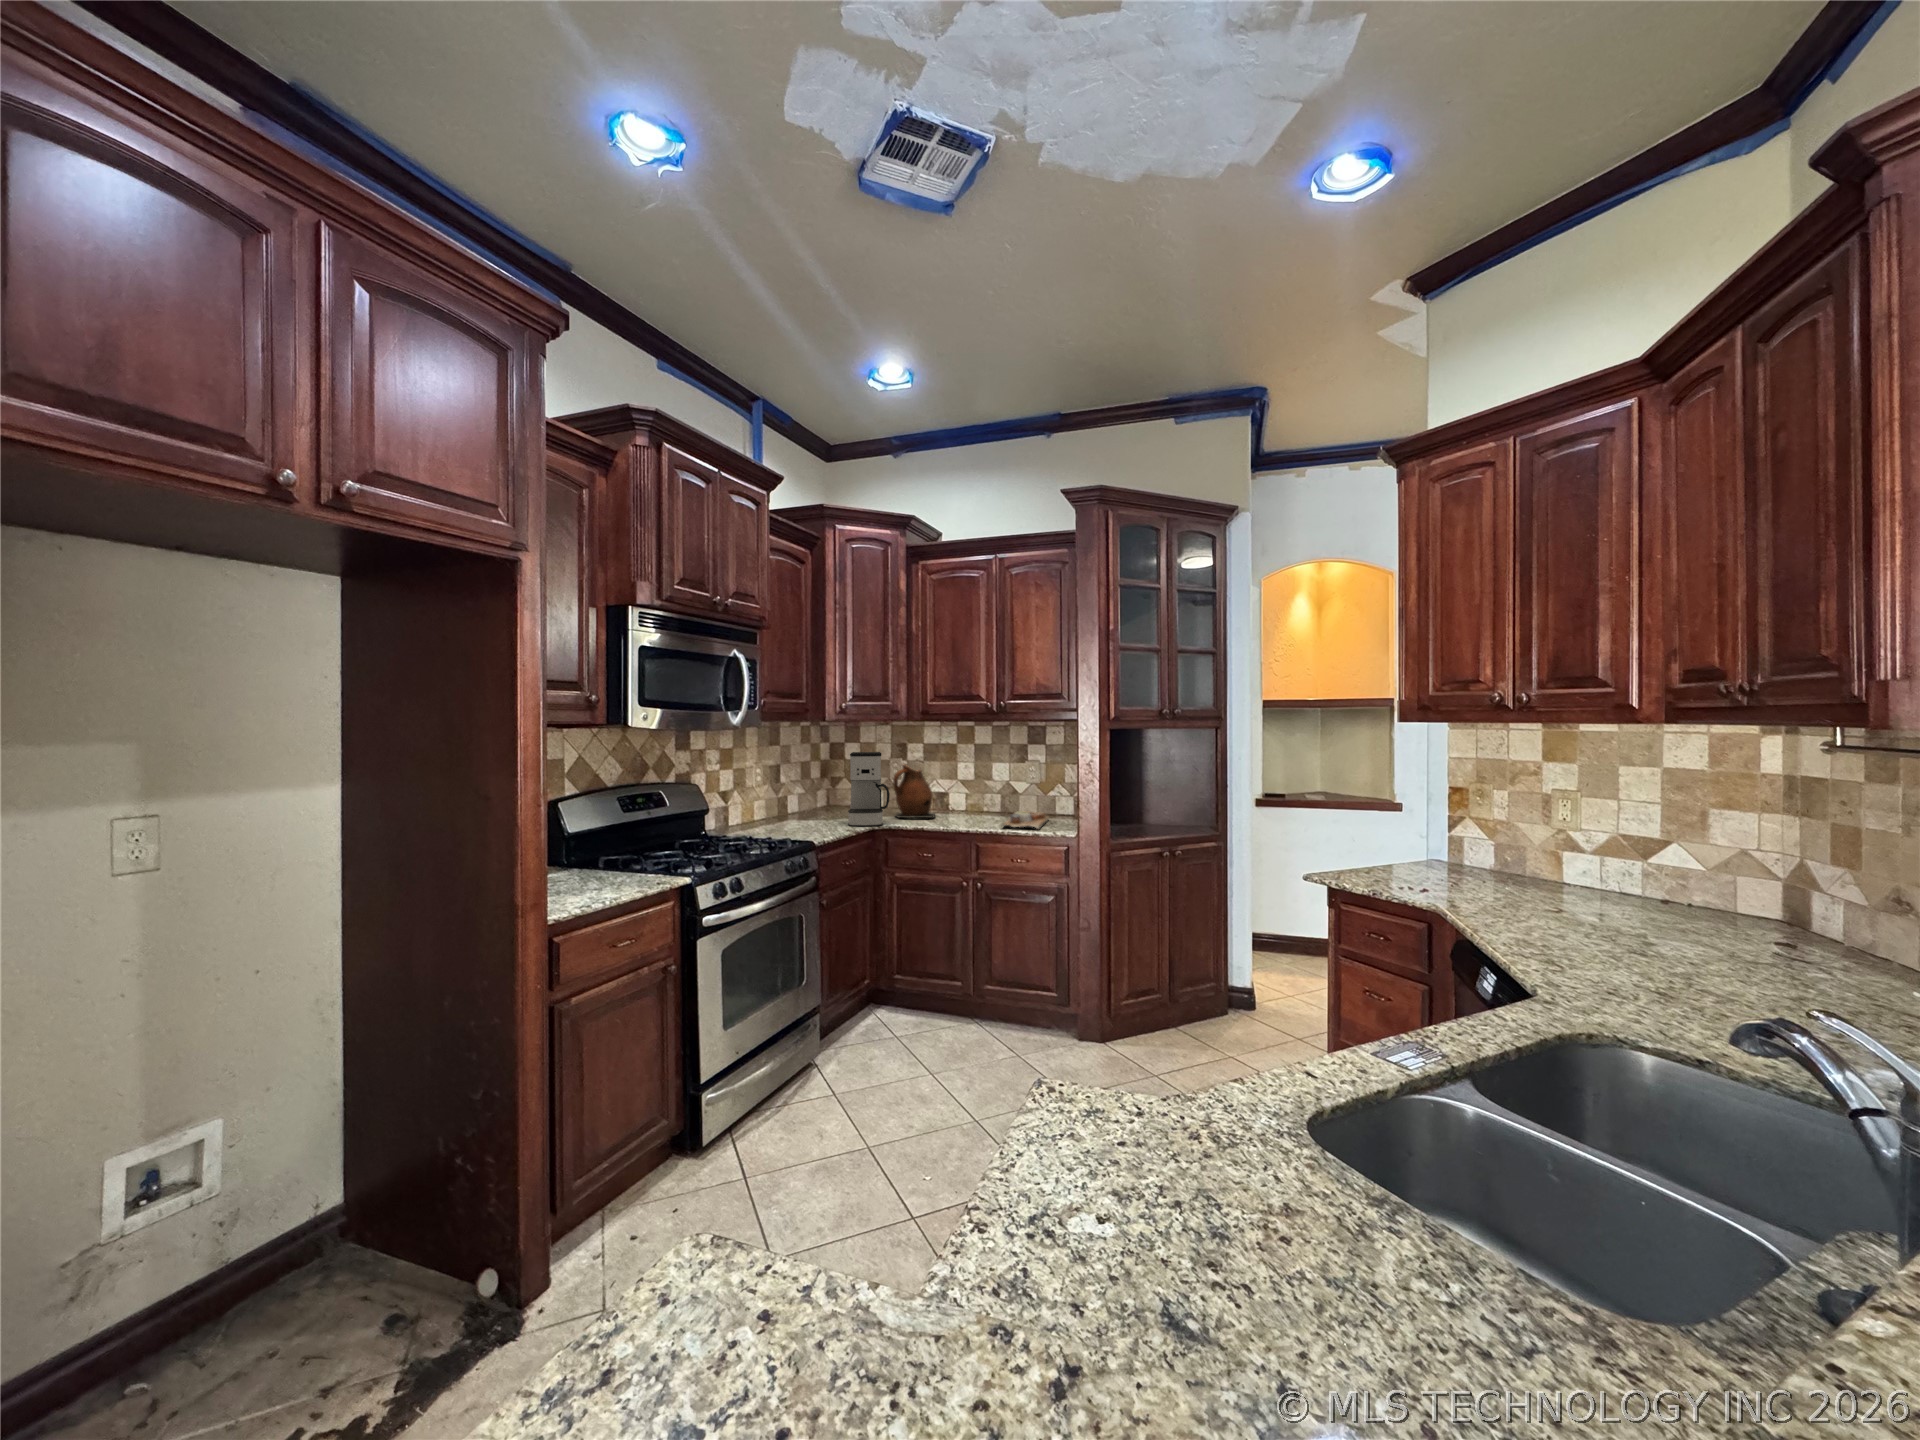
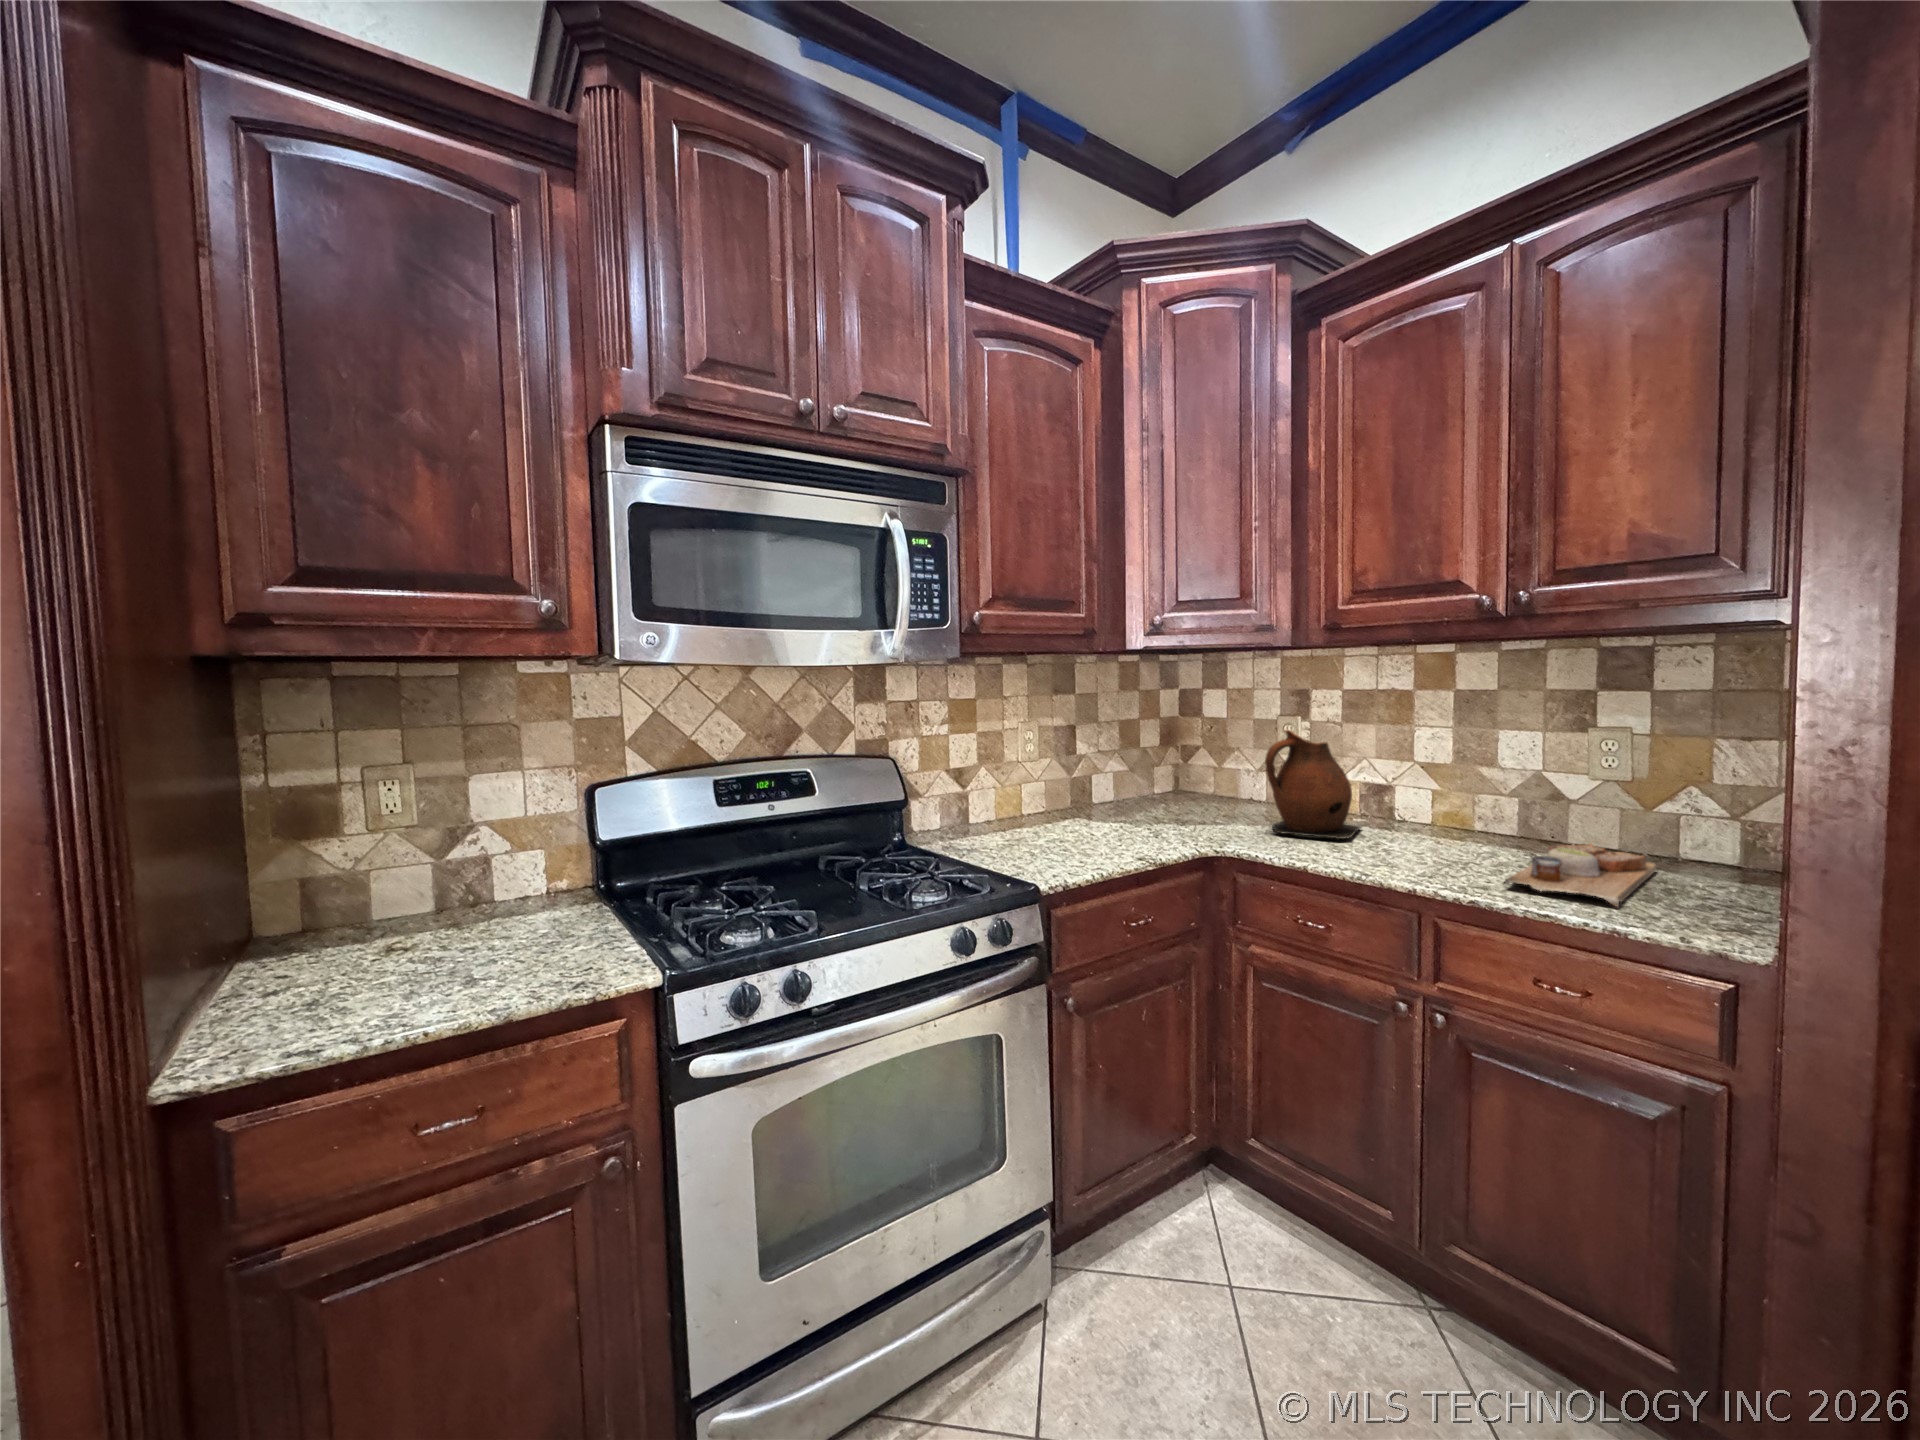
coffee maker: present [848,752,890,826] -> none [1162,706,1246,849]

